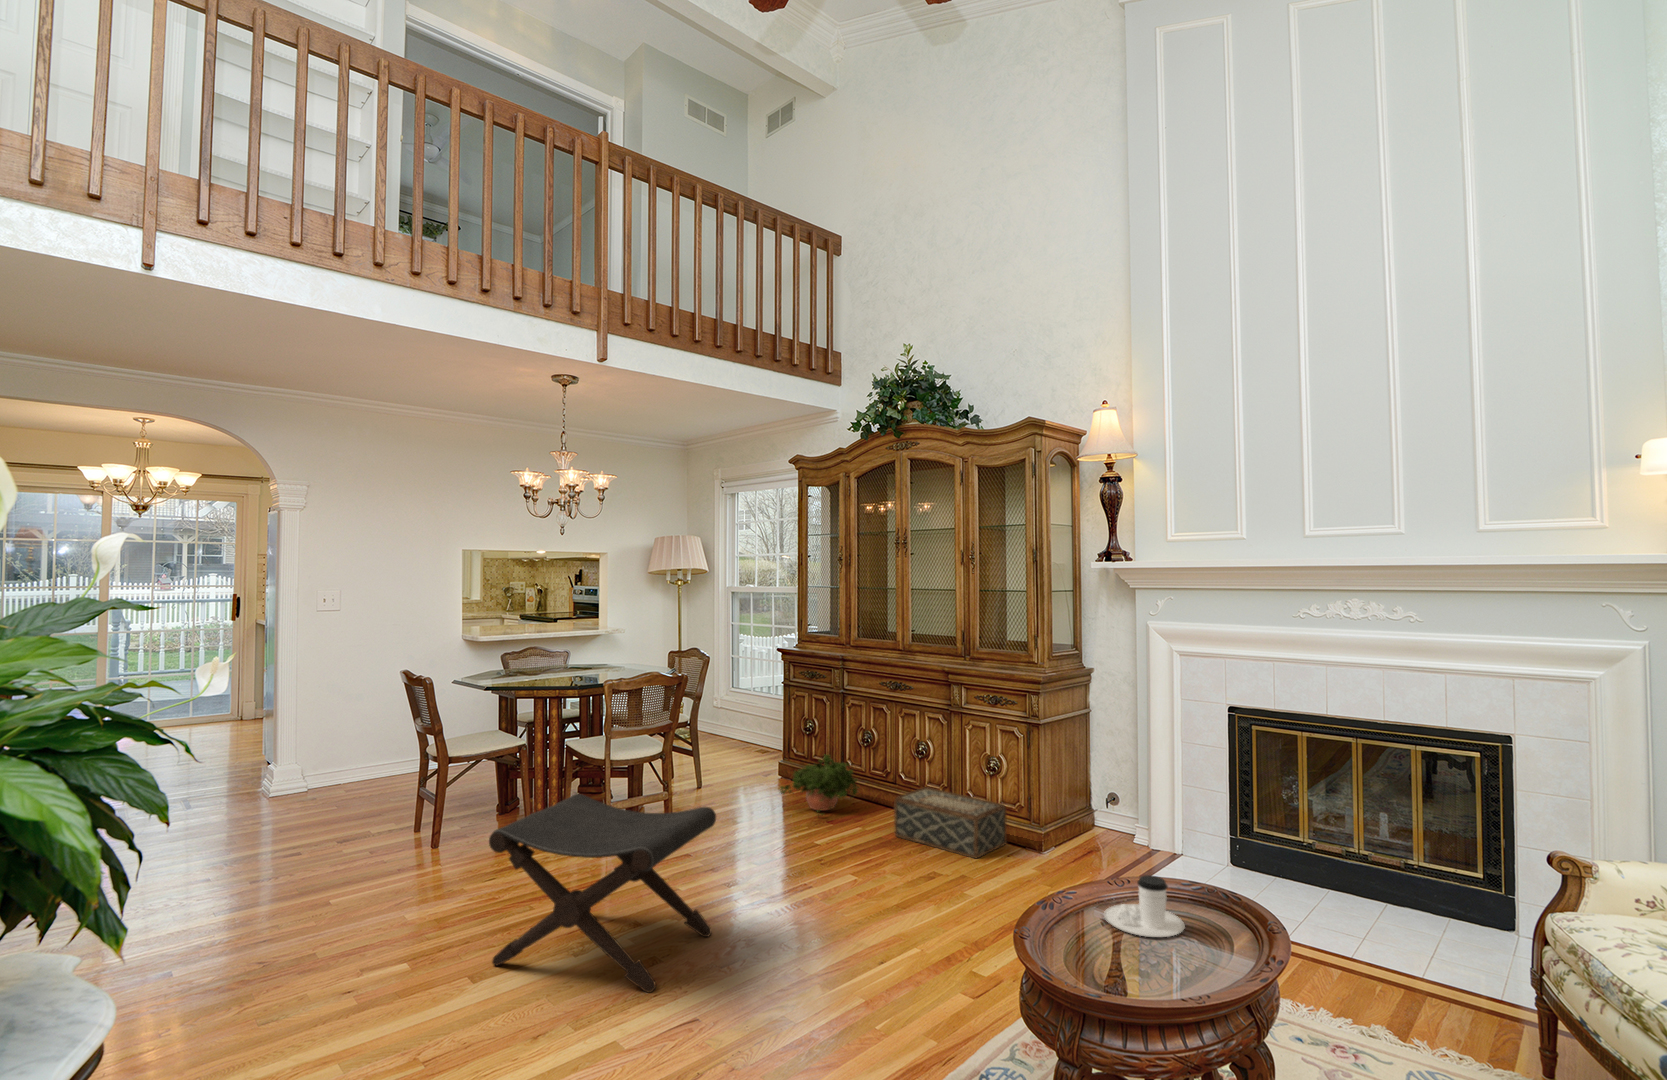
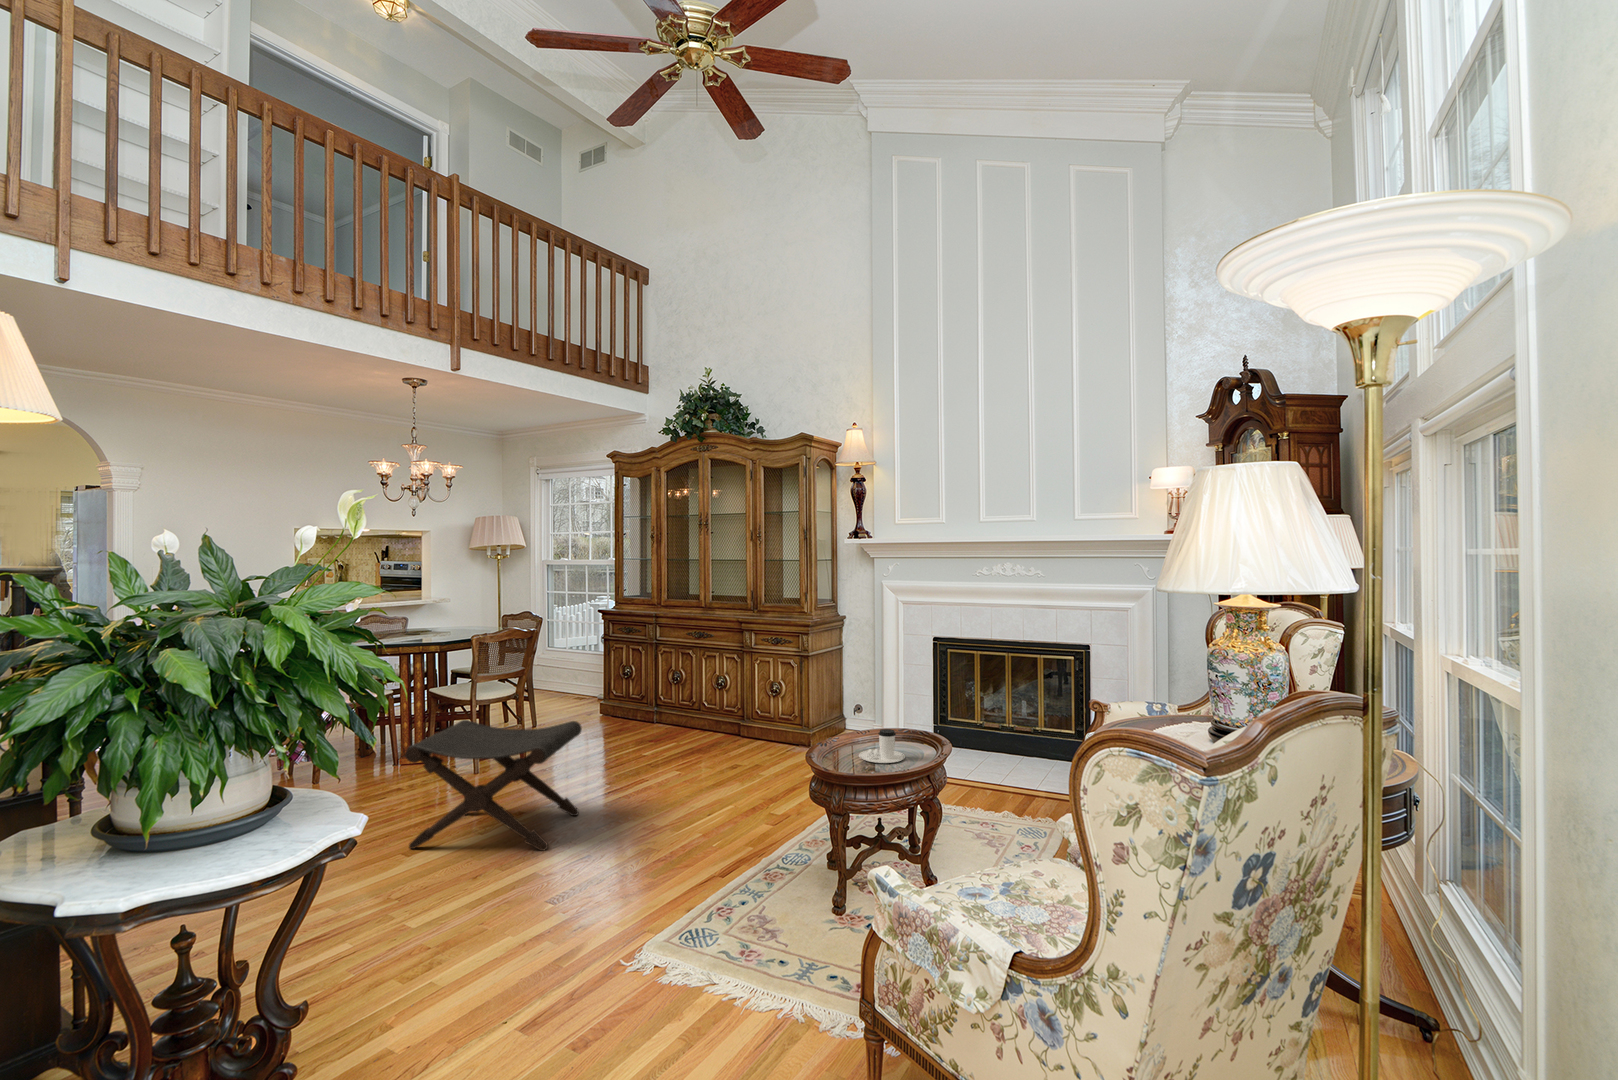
potted plant: present [780,754,858,816] -> none [606,688,673,737]
woven basket: present [894,787,1007,858] -> none [702,707,785,753]

